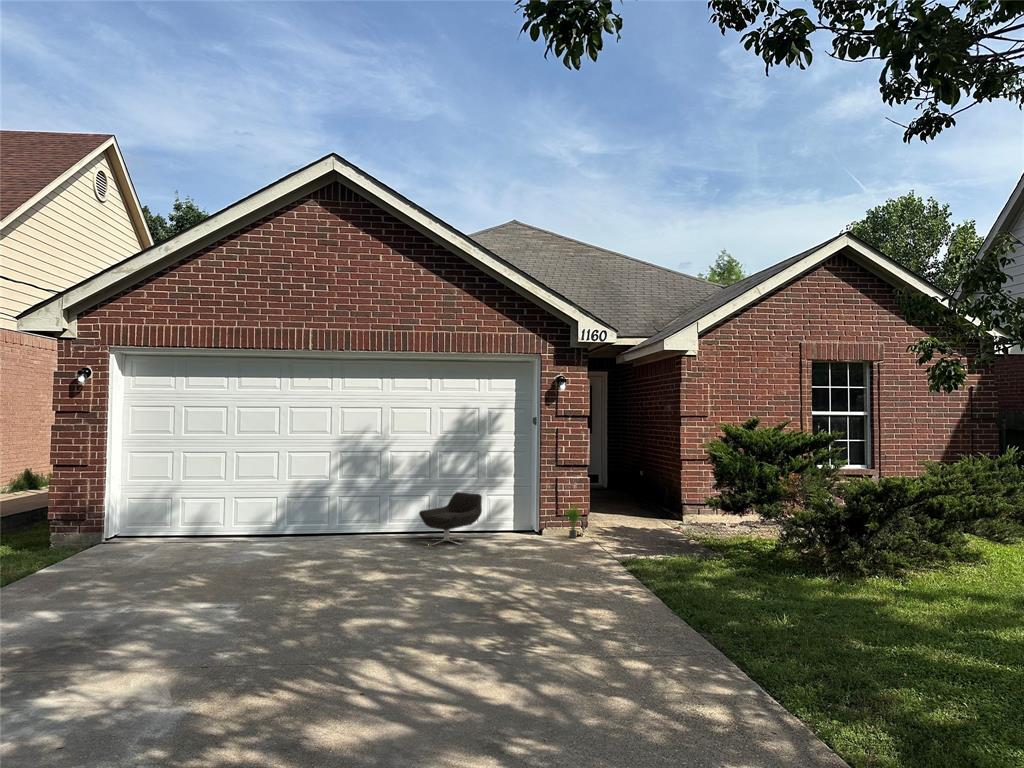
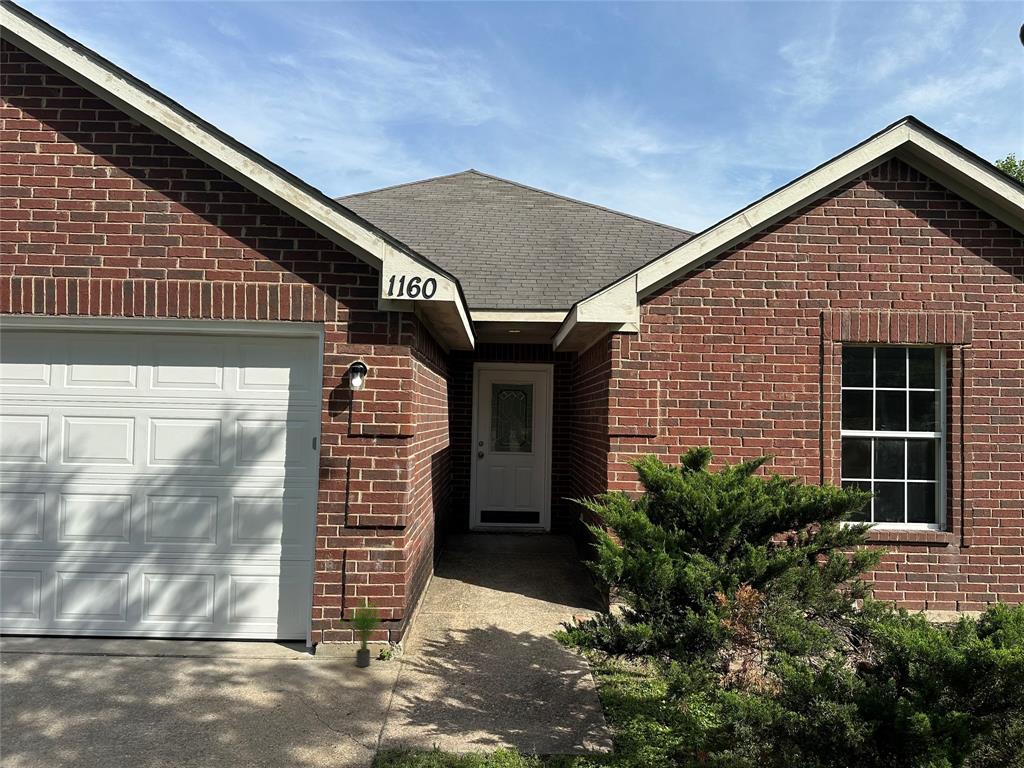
lounge chair: present [419,492,482,545] -> none [53,568,190,686]

